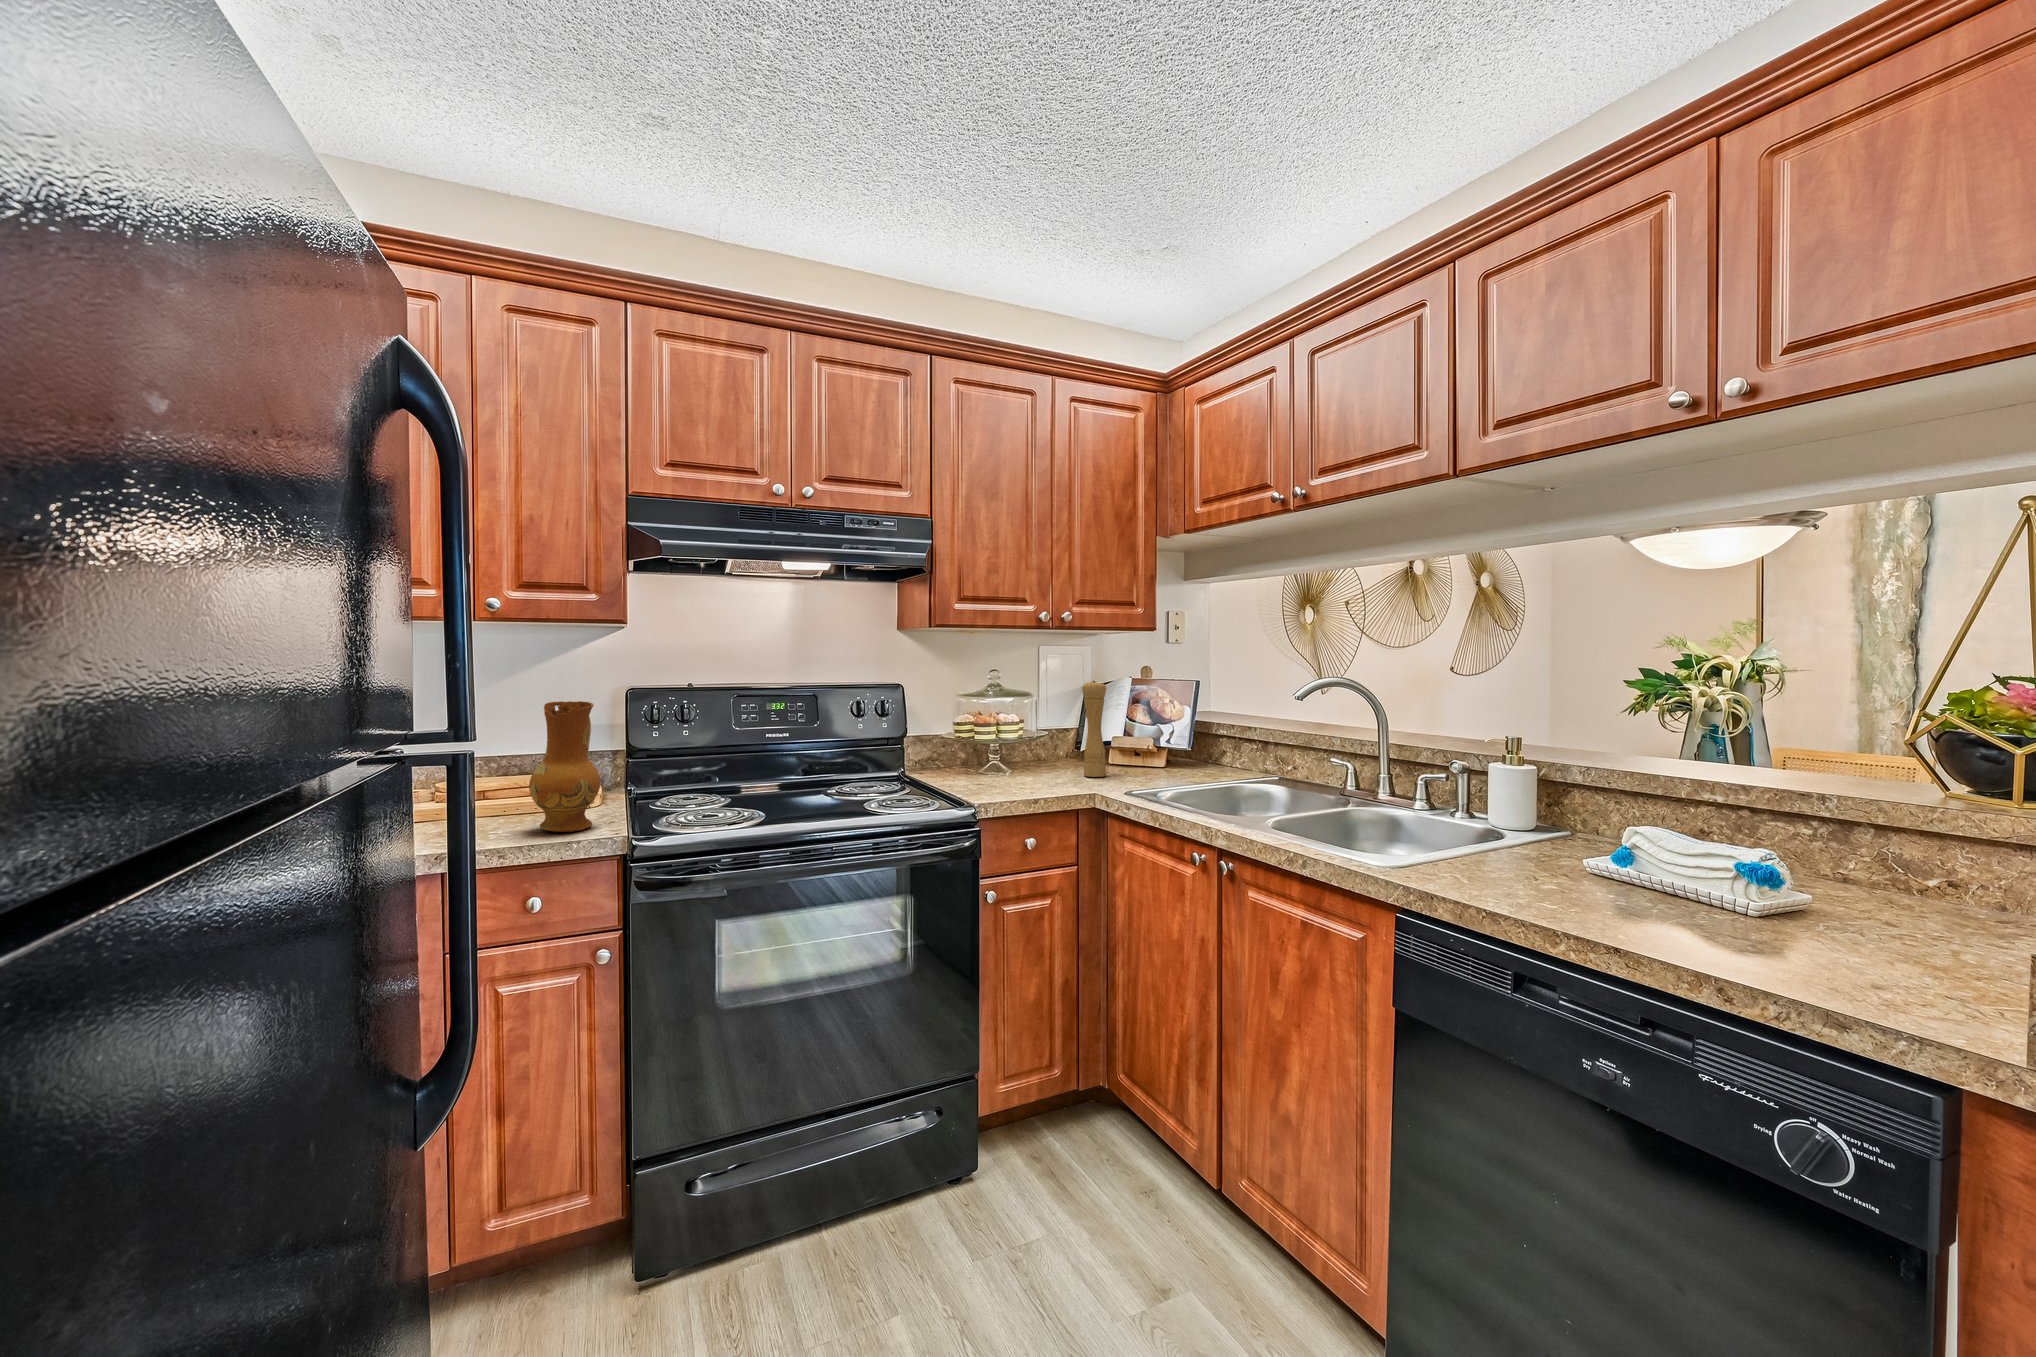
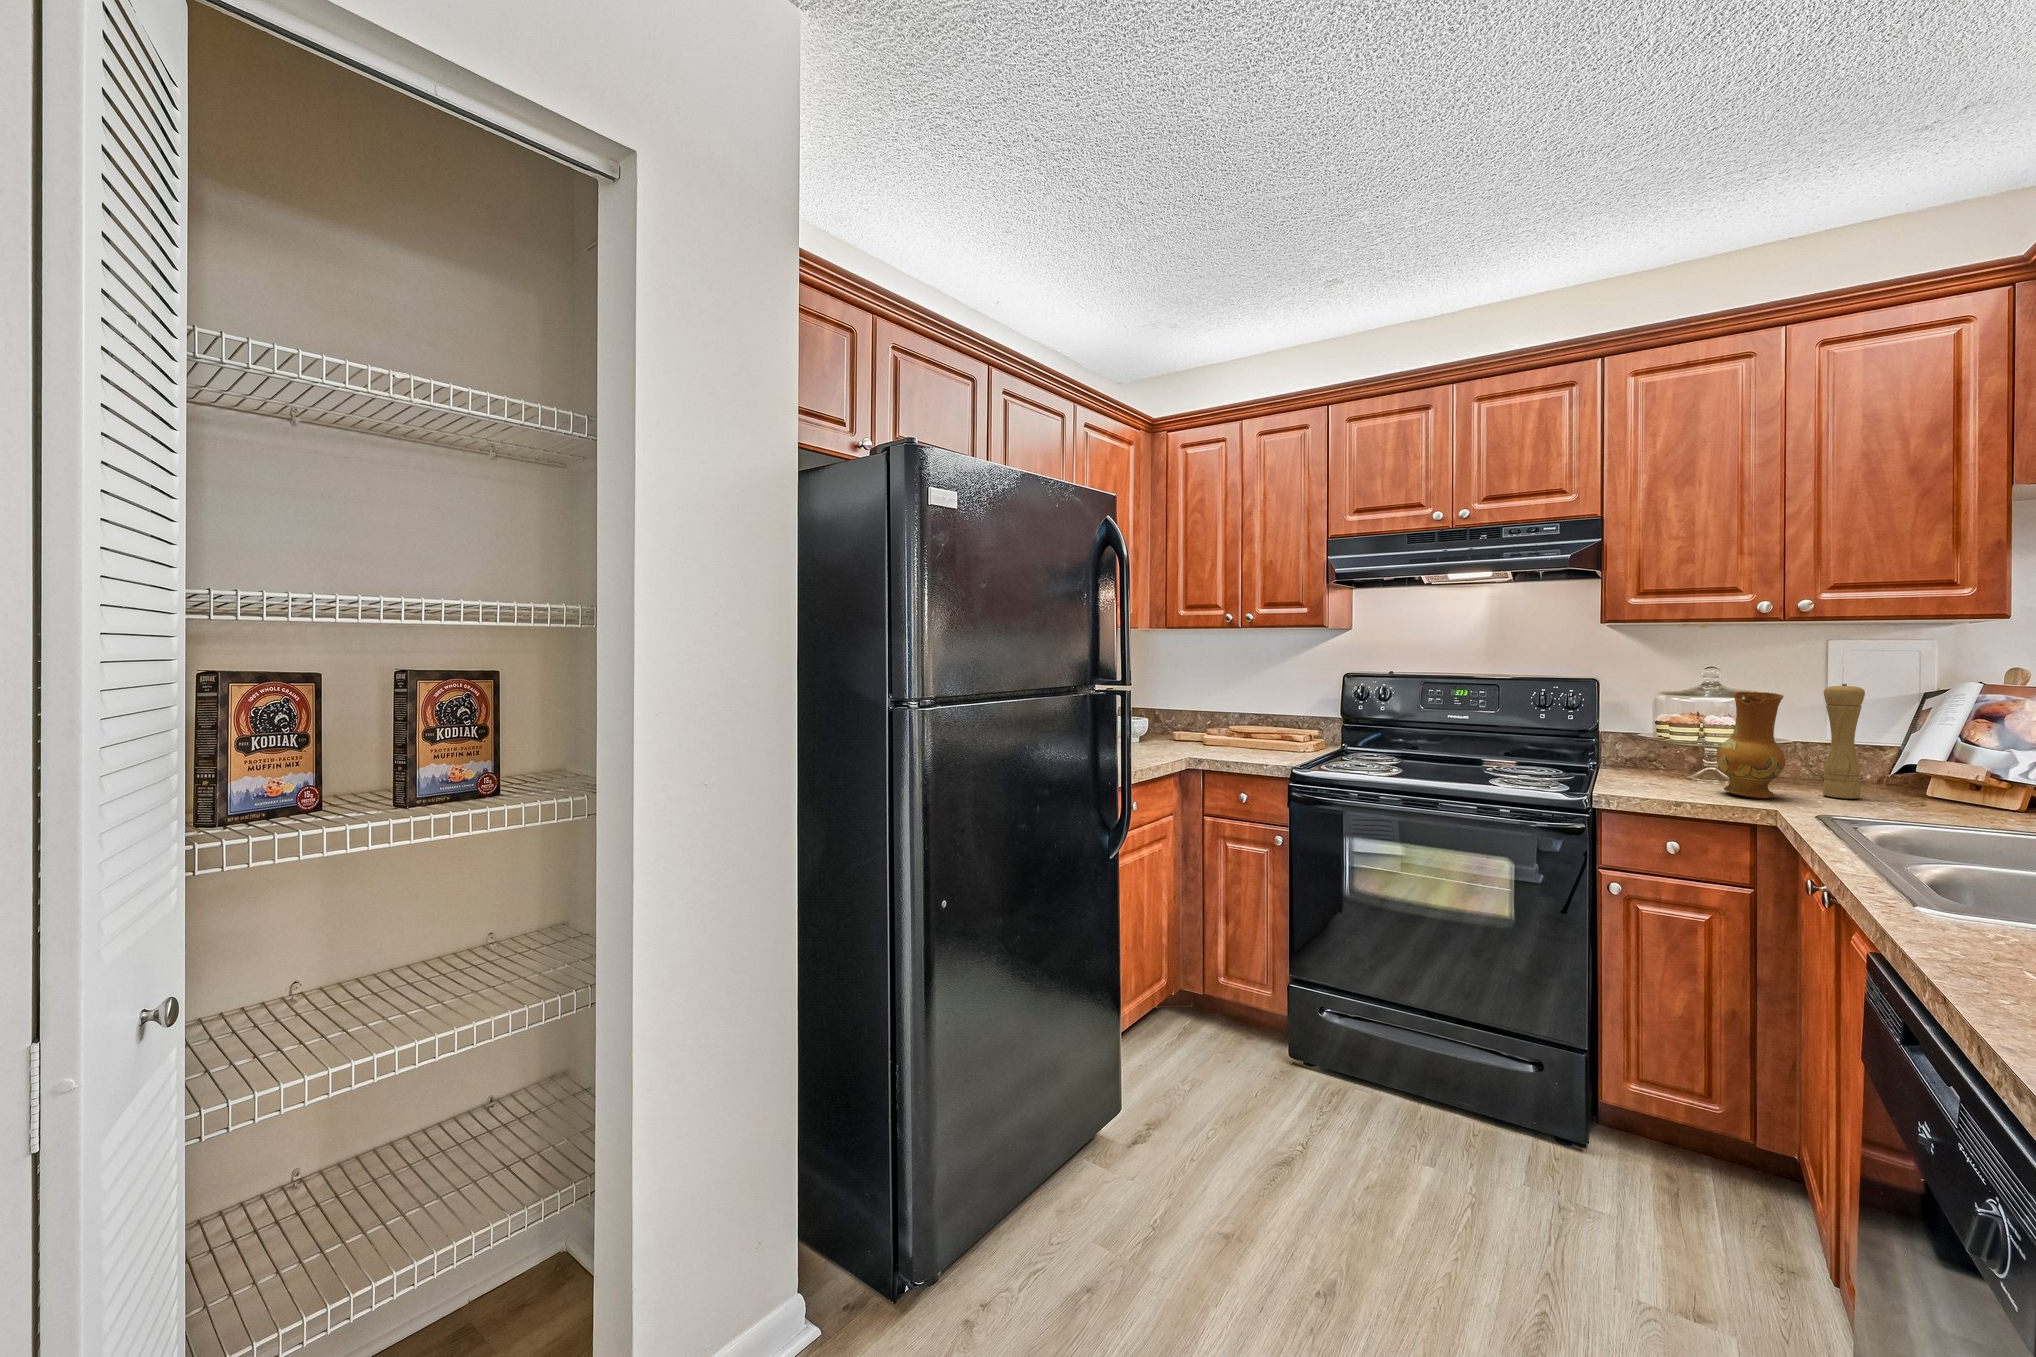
ceramic jug: present [529,701,601,832] -> present [1716,692,1785,798]

